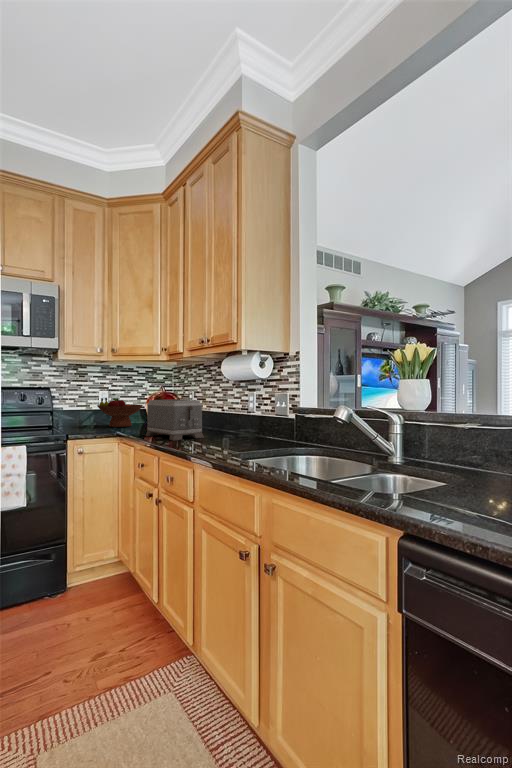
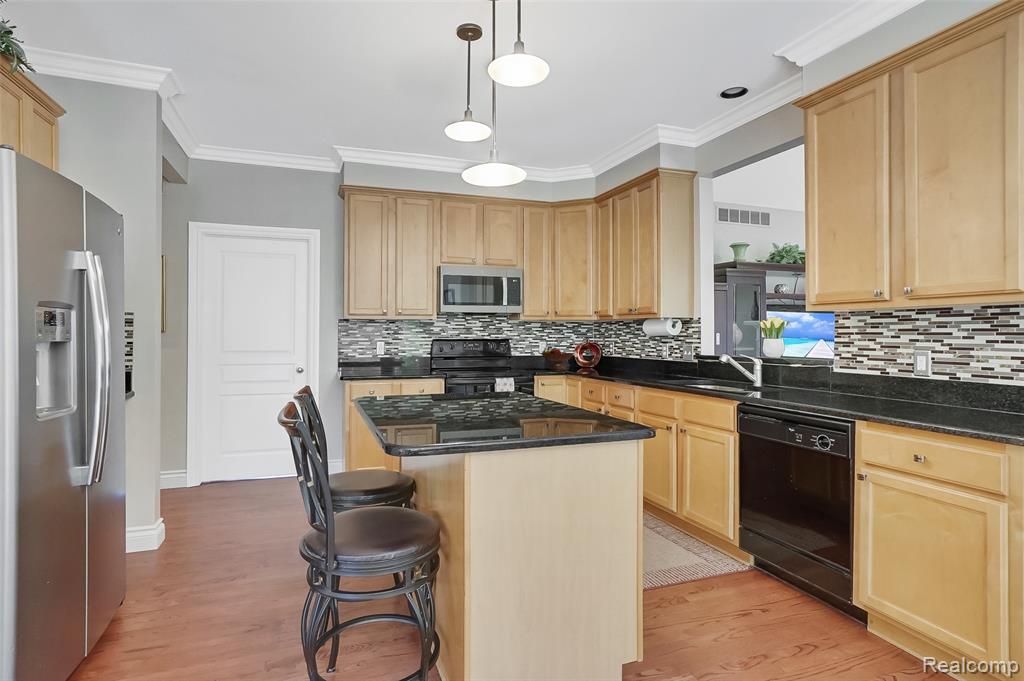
toaster: present [146,400,204,441] -> none [589,349,631,376]

